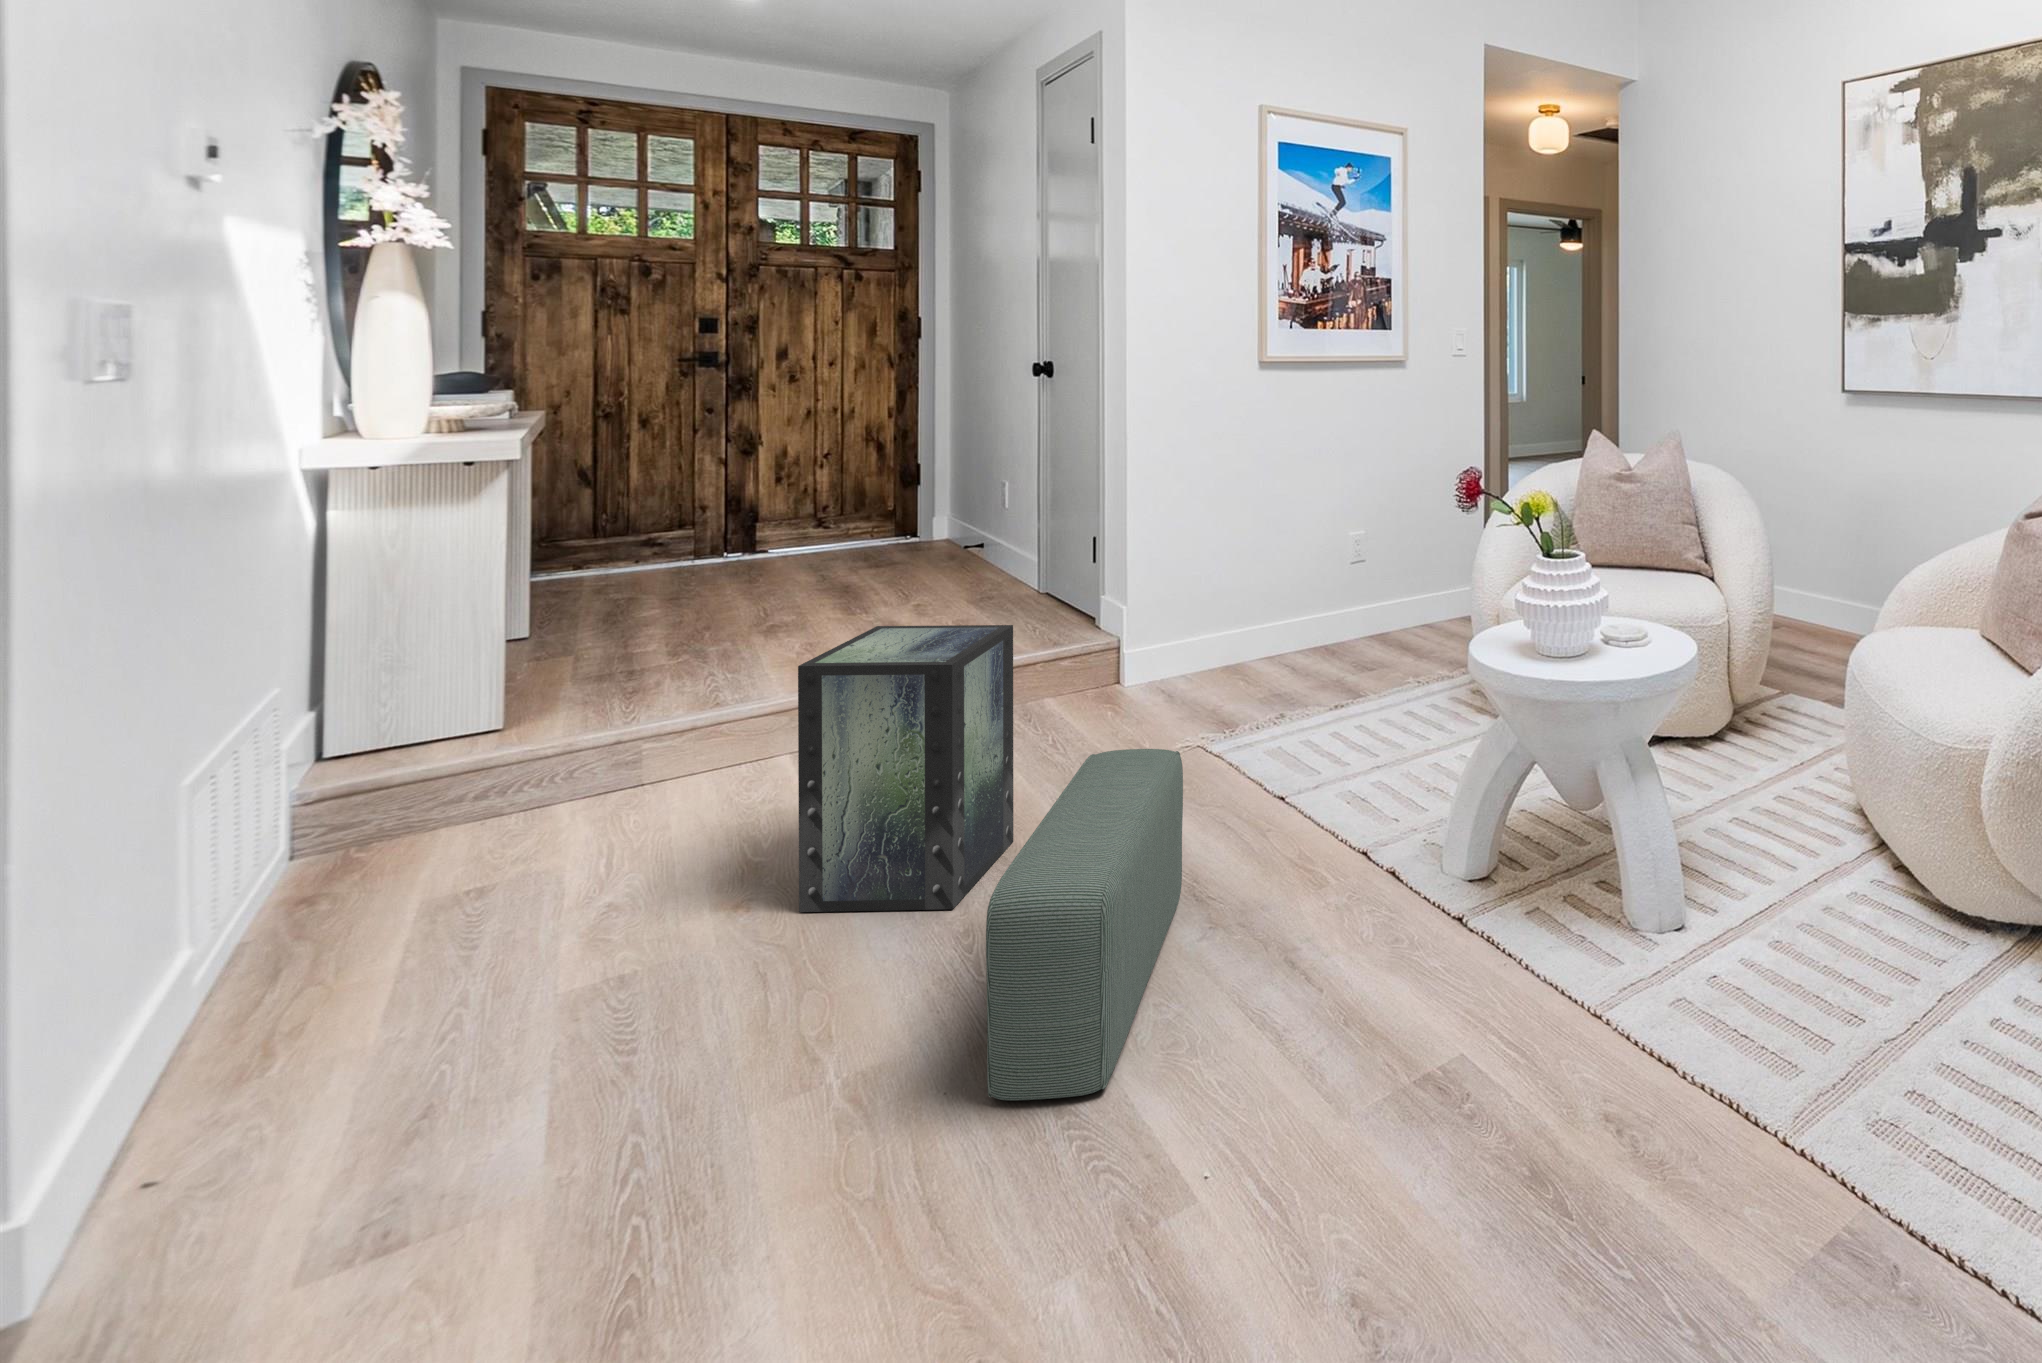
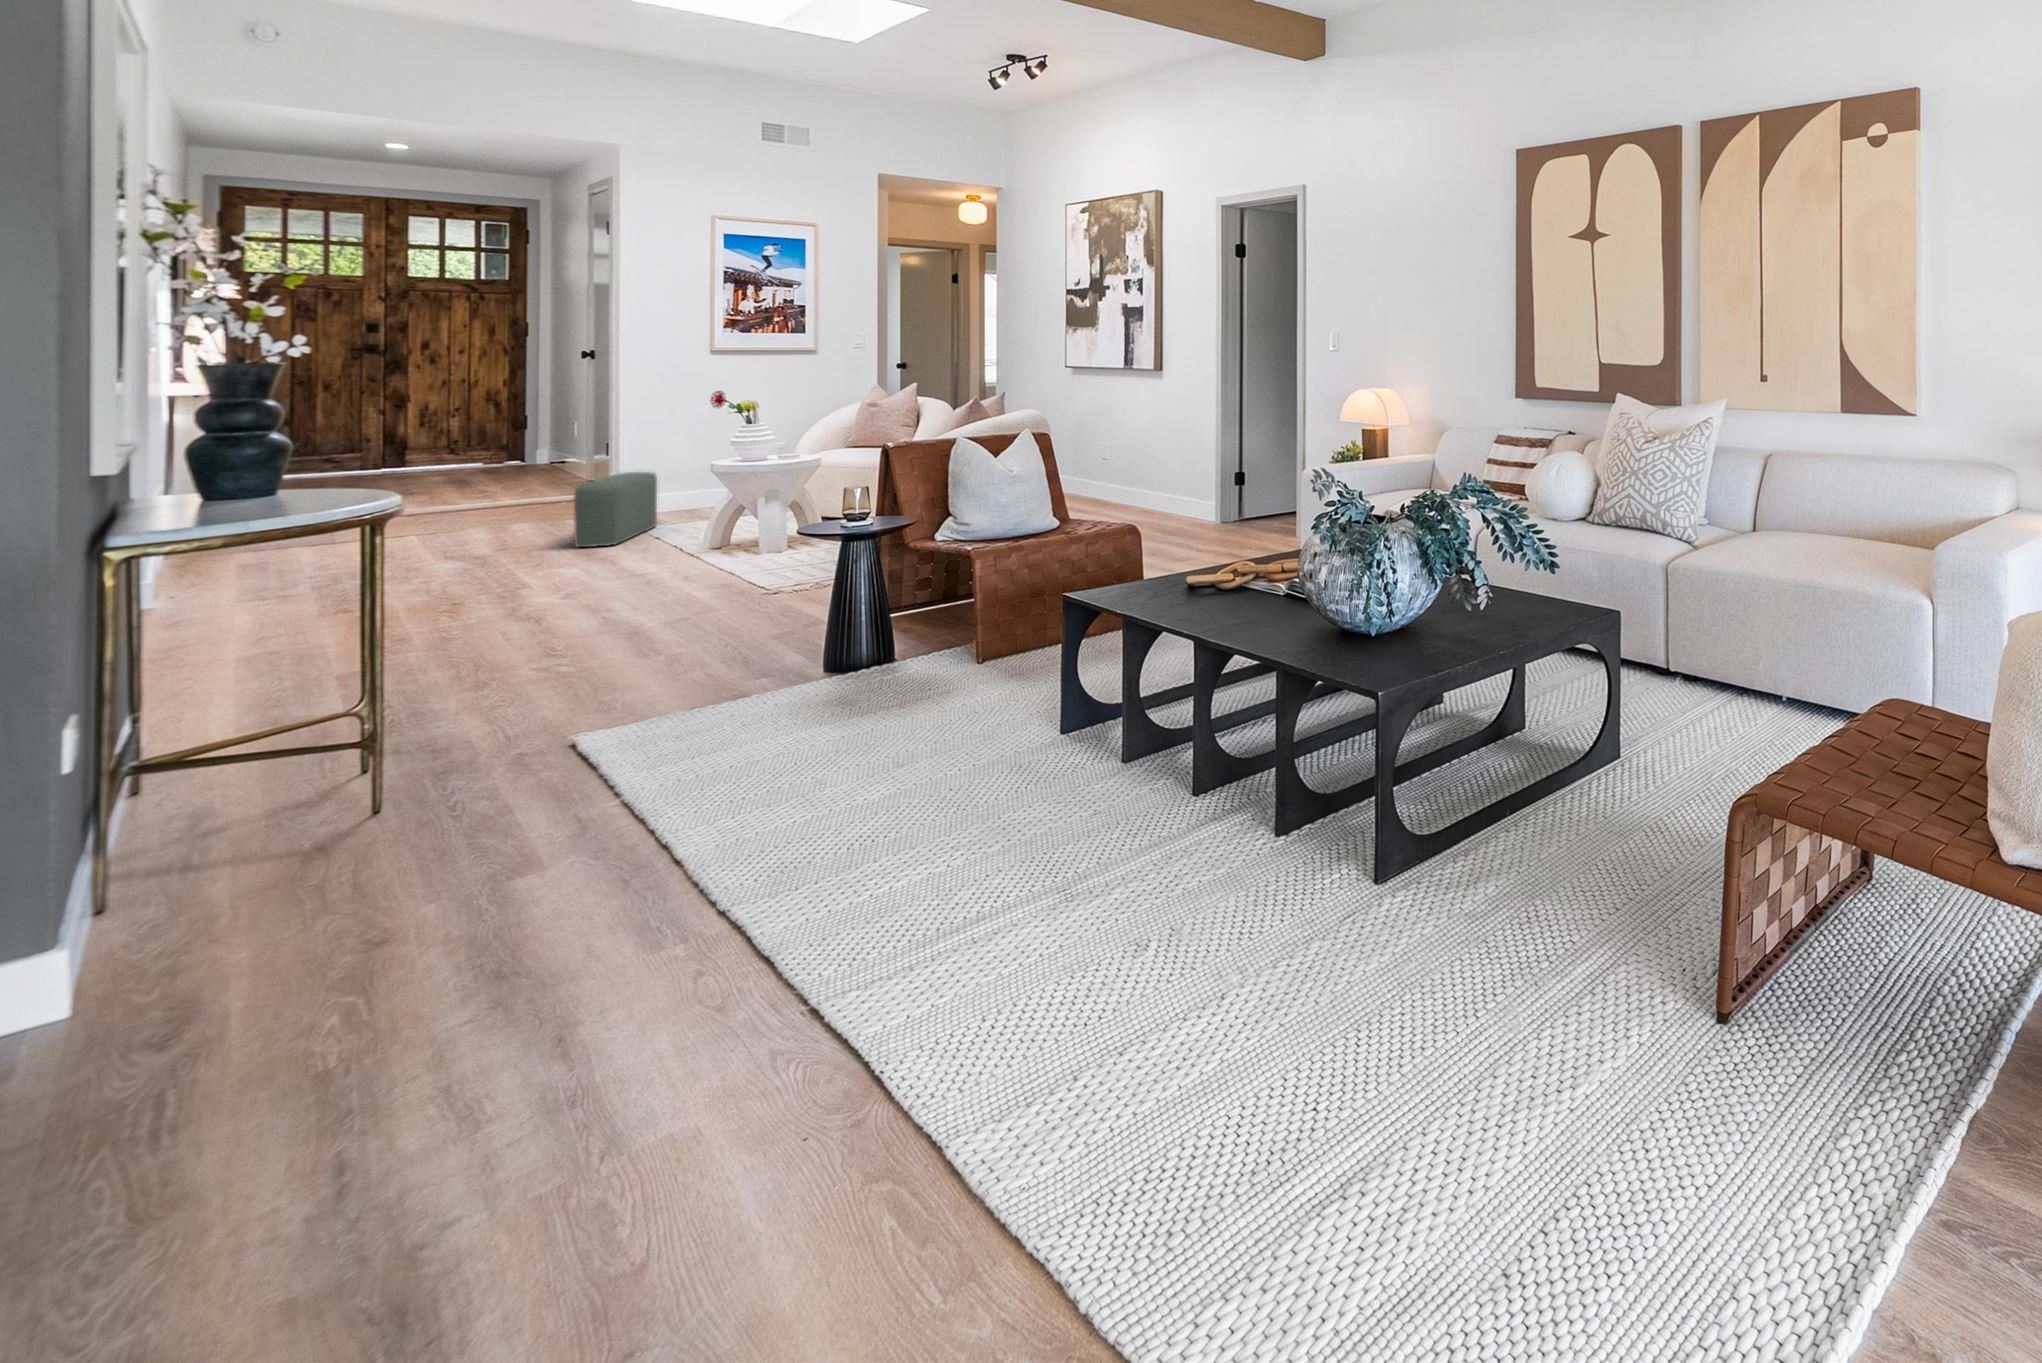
storage box: present [798,625,1014,912] -> none [495,438,587,534]

